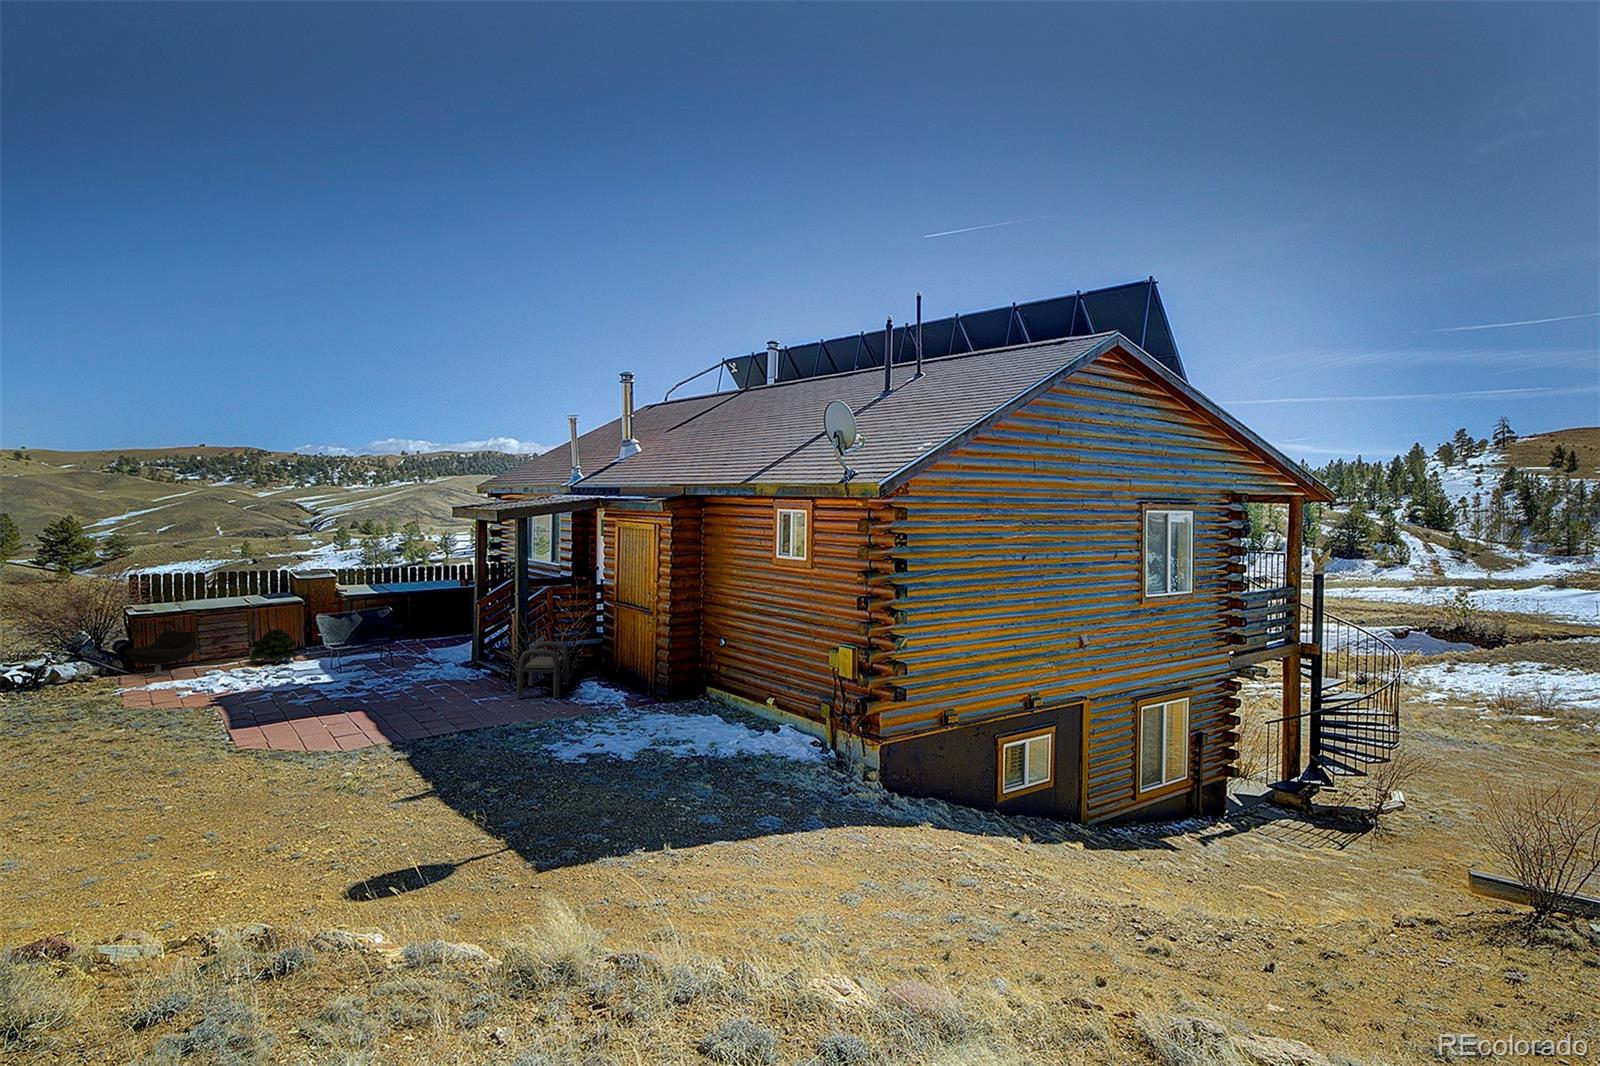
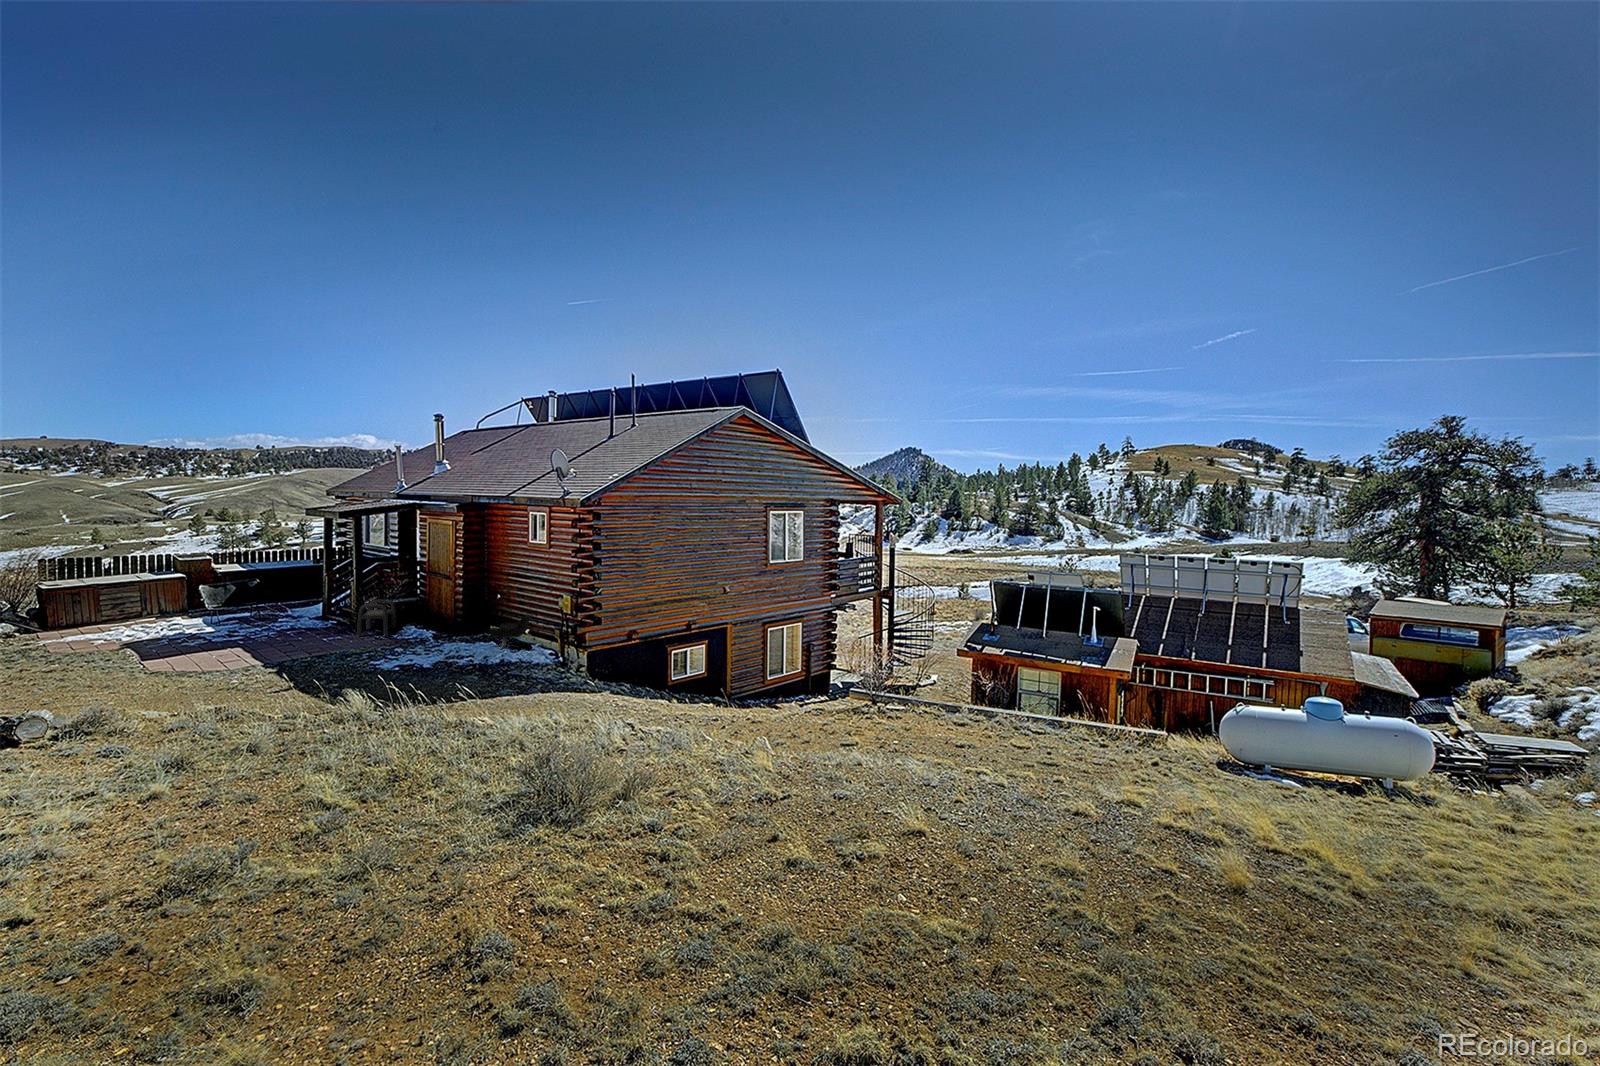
potted plant: present [250,629,297,664] -> none [143,597,182,623]
lounge chair: present [125,631,196,679] -> present [490,615,531,647]

